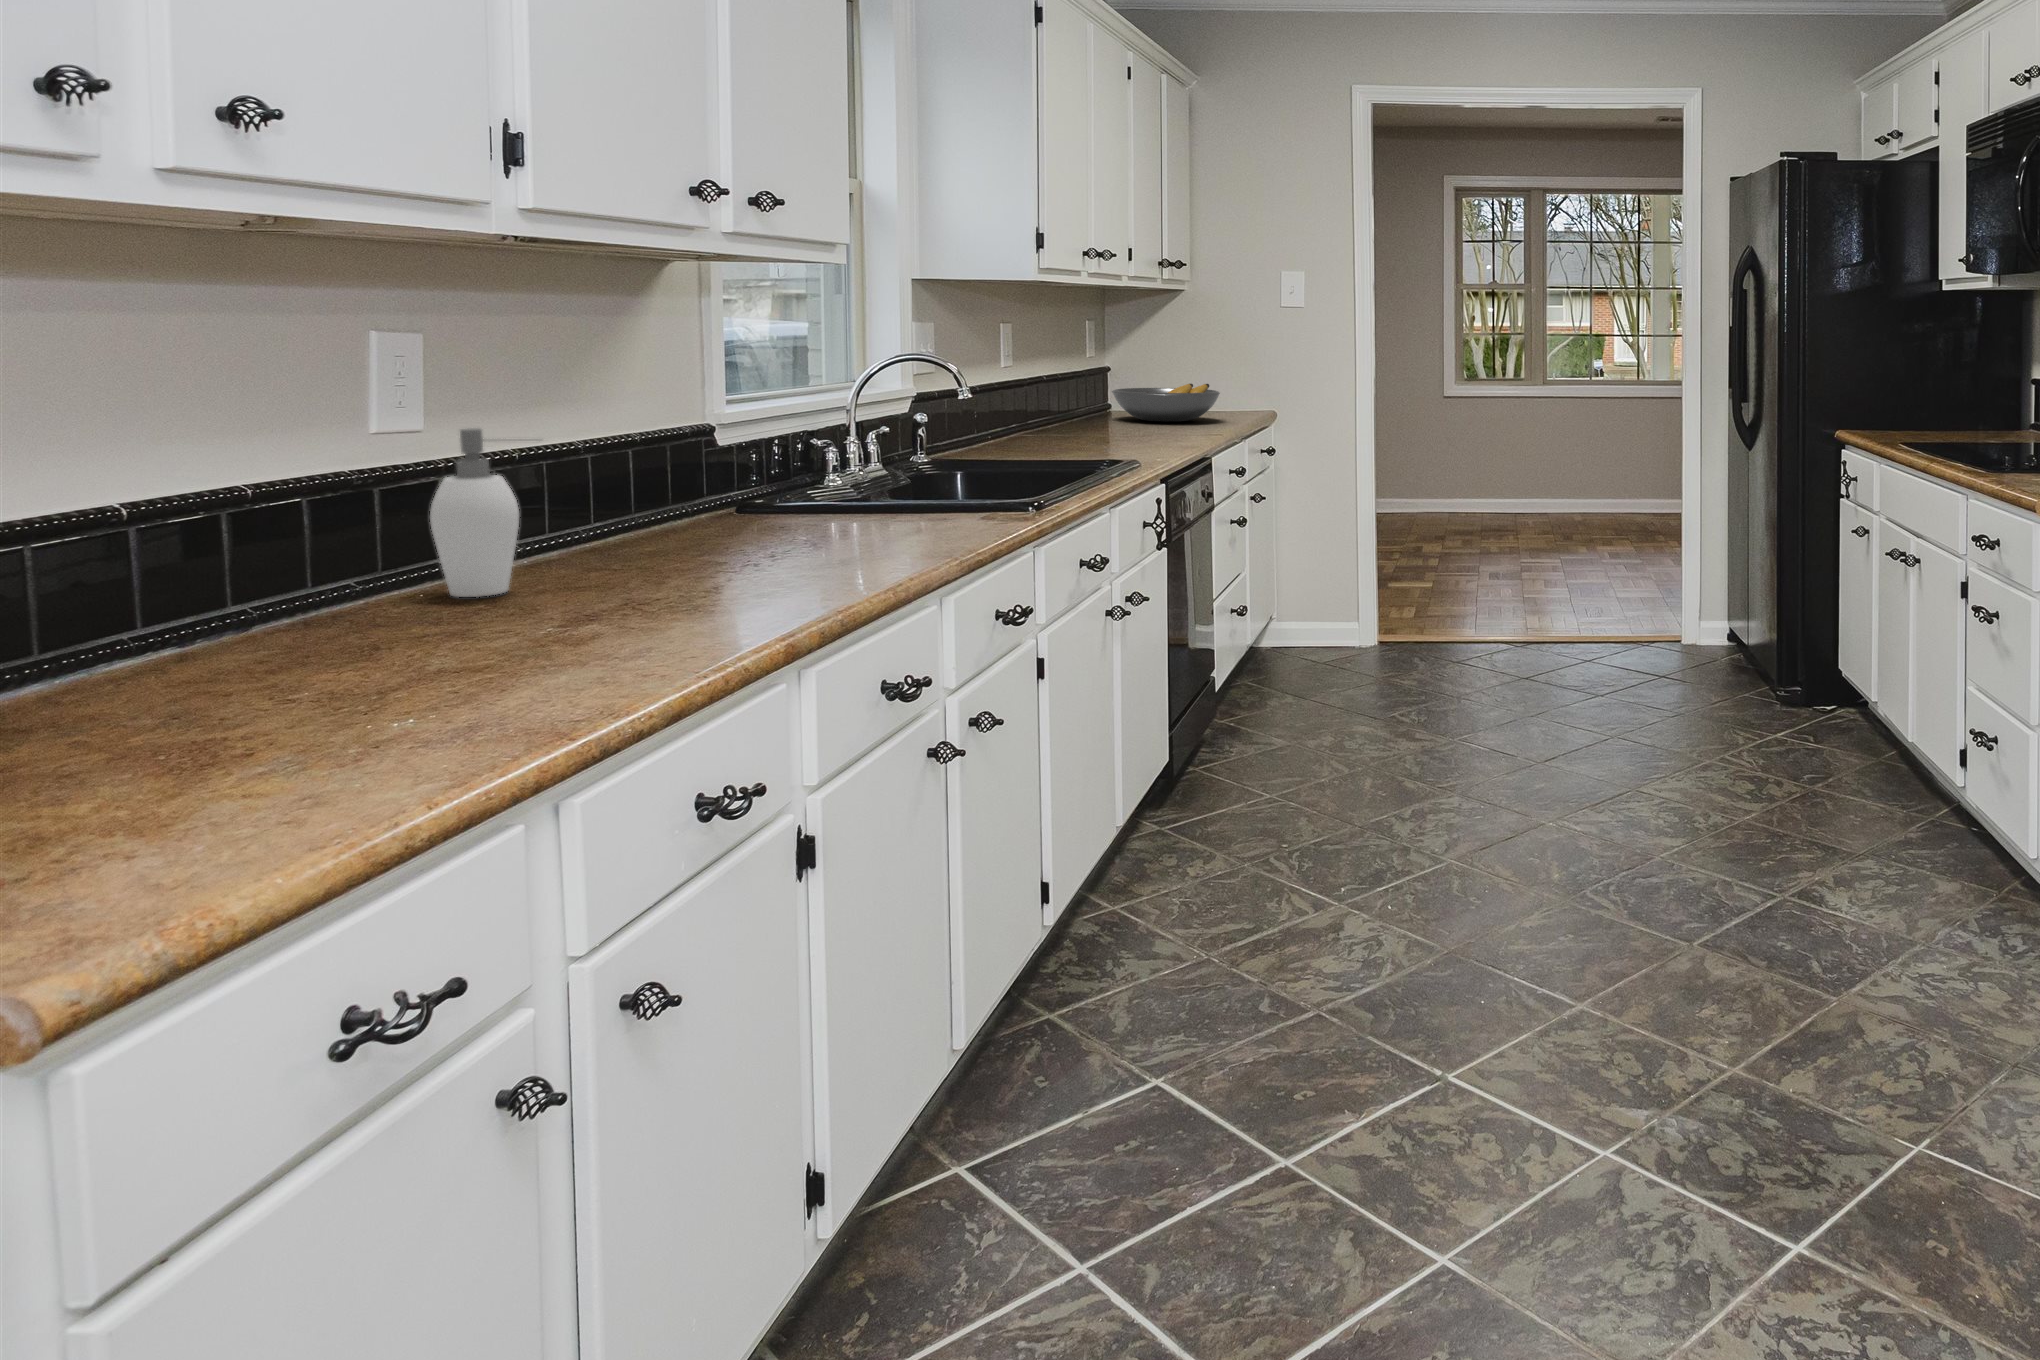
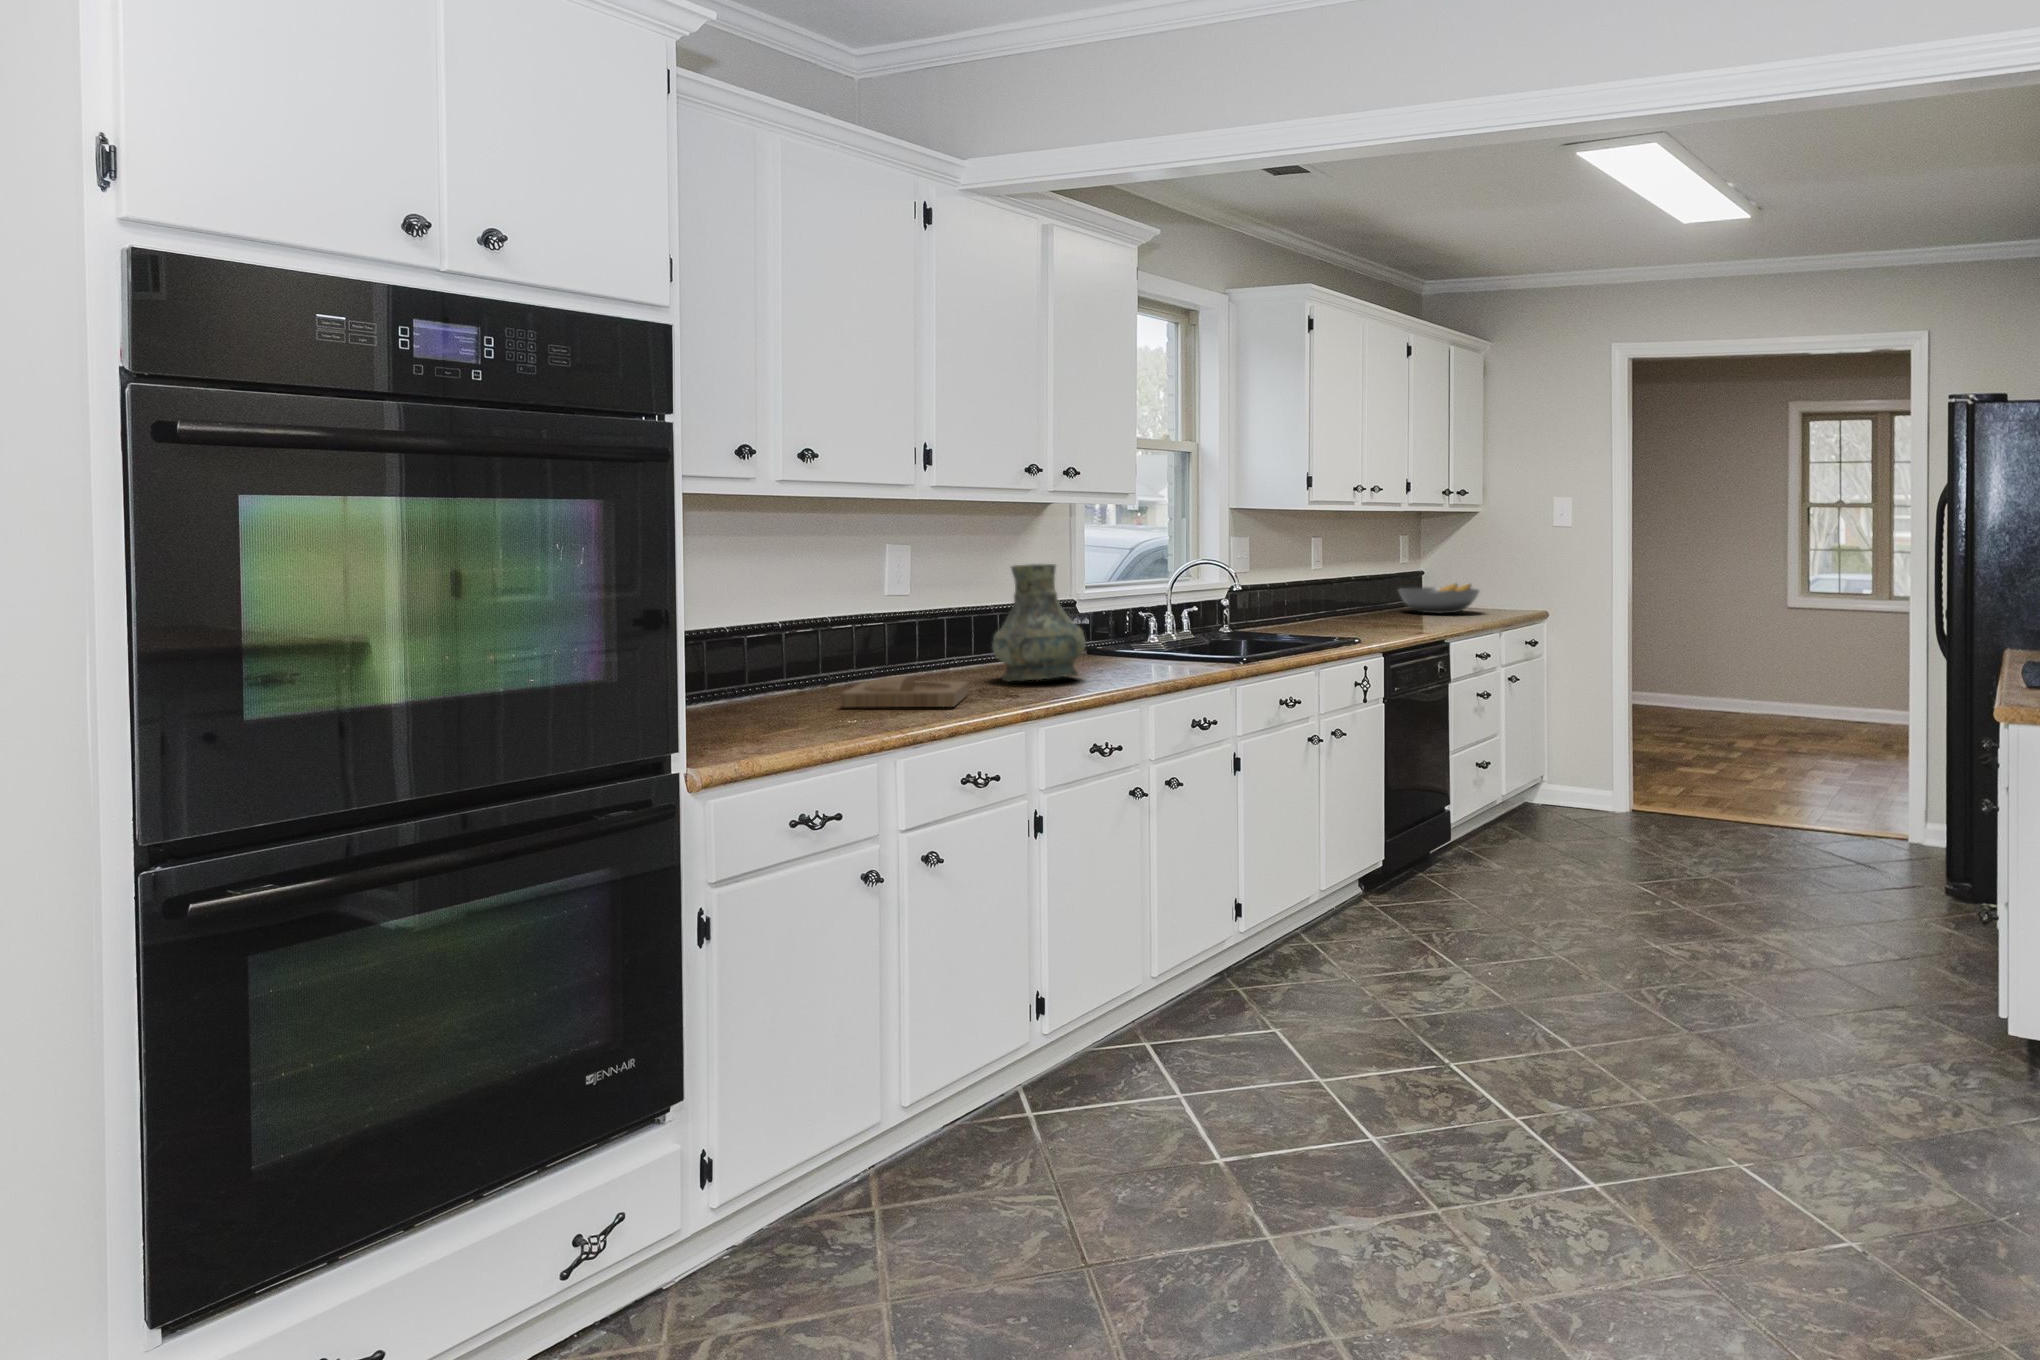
vase: none [628,372,816,589] -> present [992,564,1086,681]
soap dispenser: present [430,428,519,597] -> none [905,594,955,681]
tray: none [330,602,622,697] -> present [840,676,969,707]

